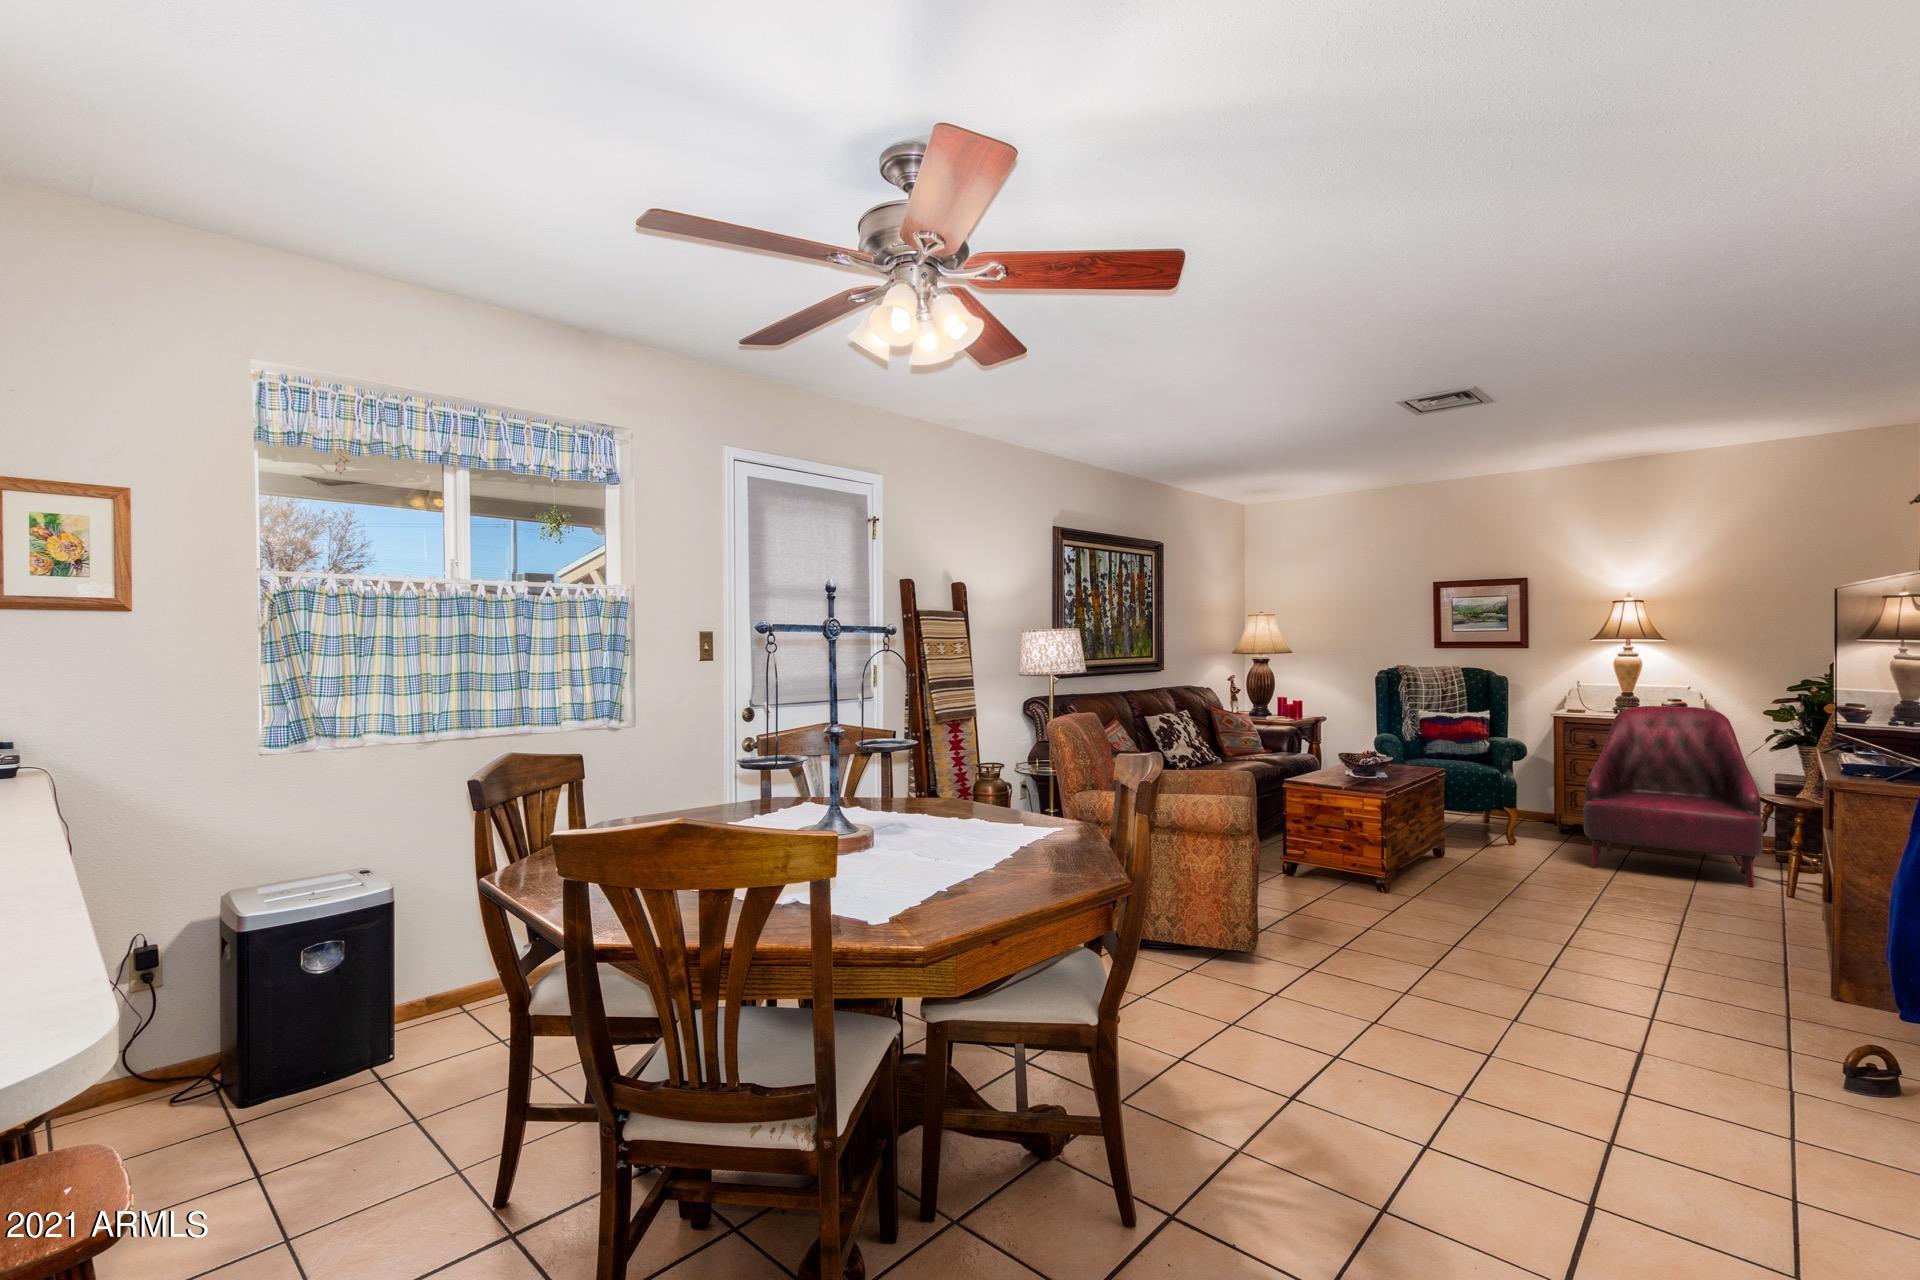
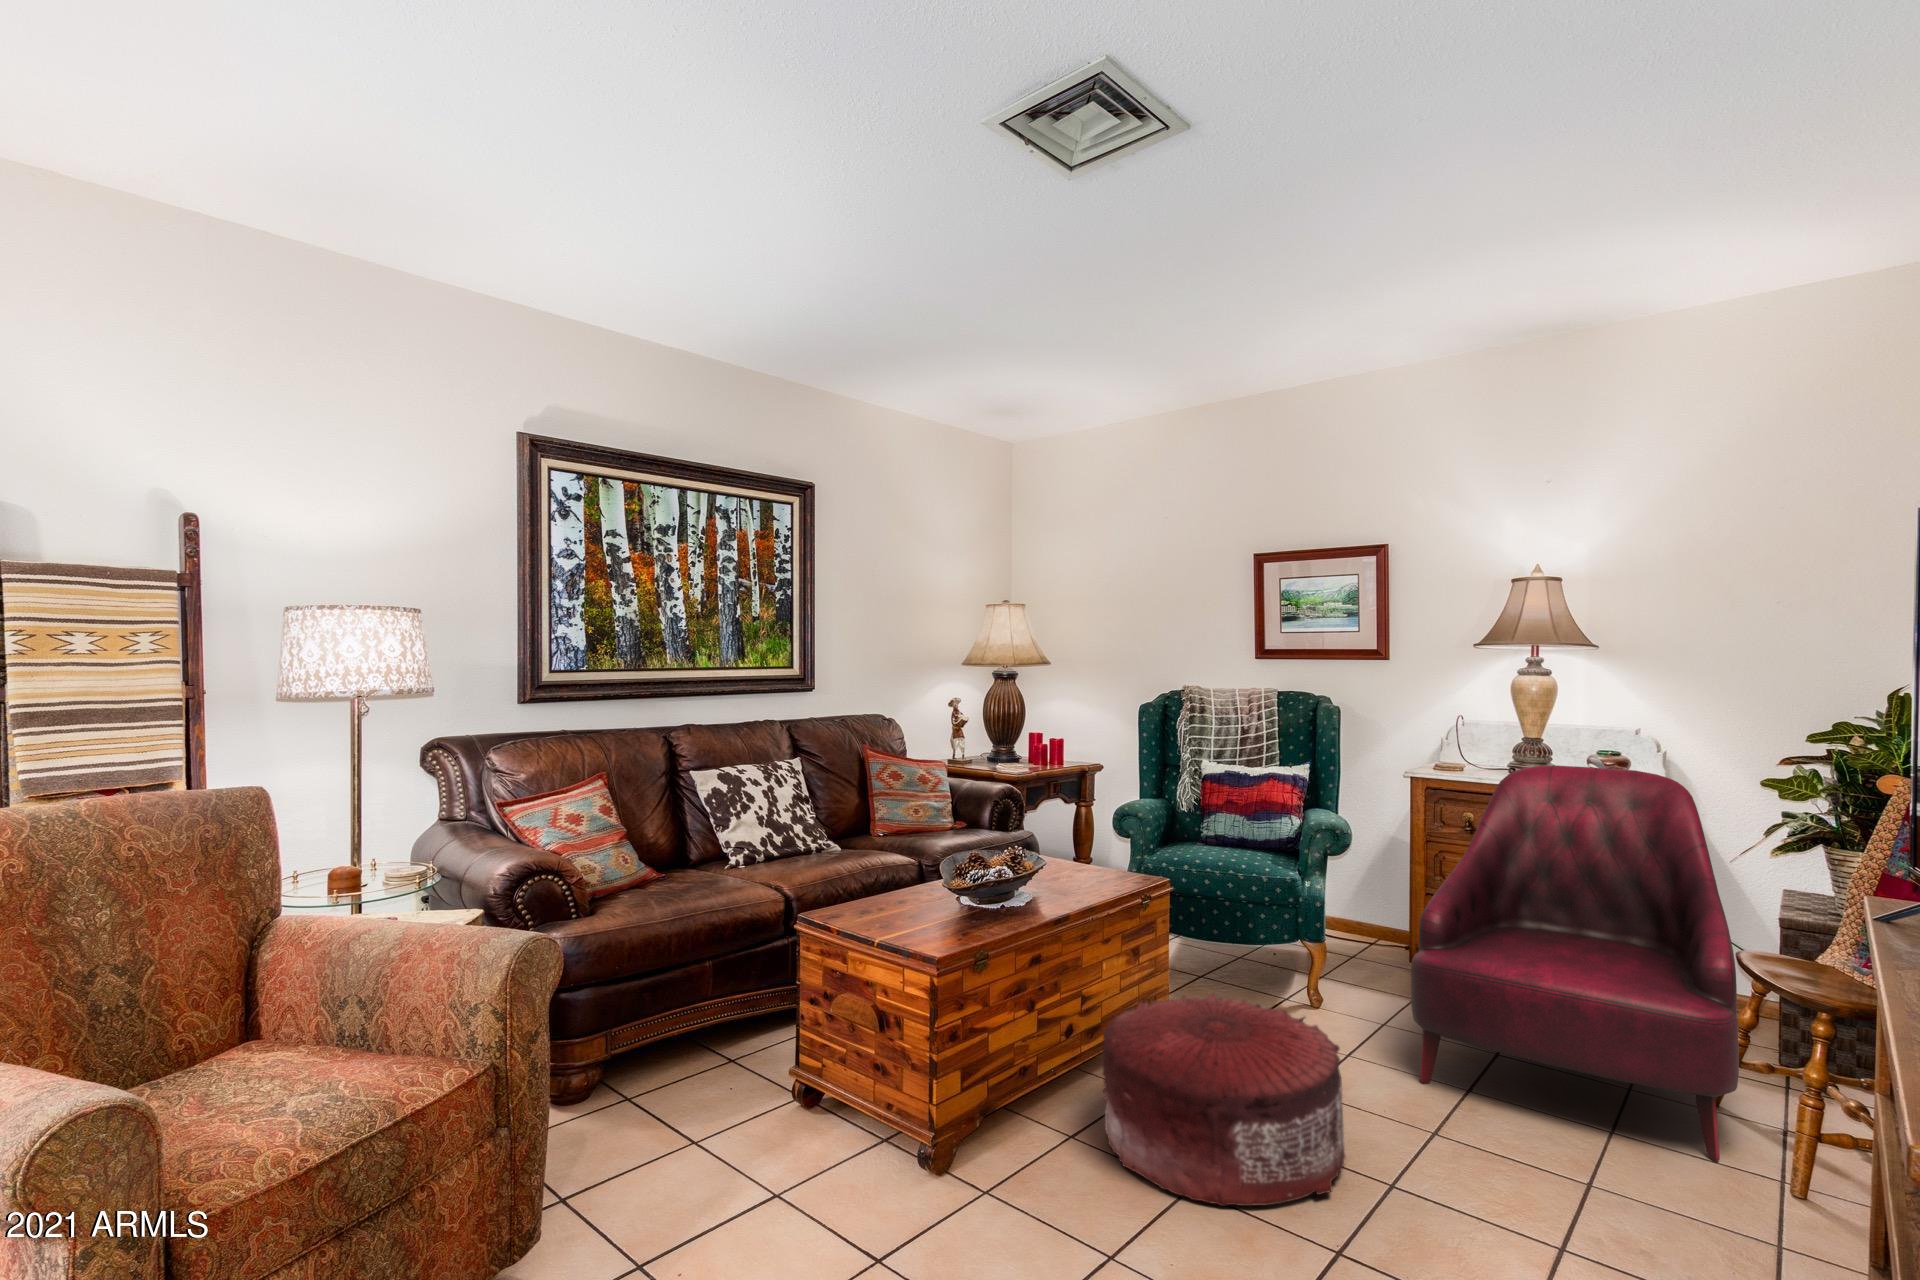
pouf: none [1446,820,1579,900] -> present [1102,994,1346,1206]

